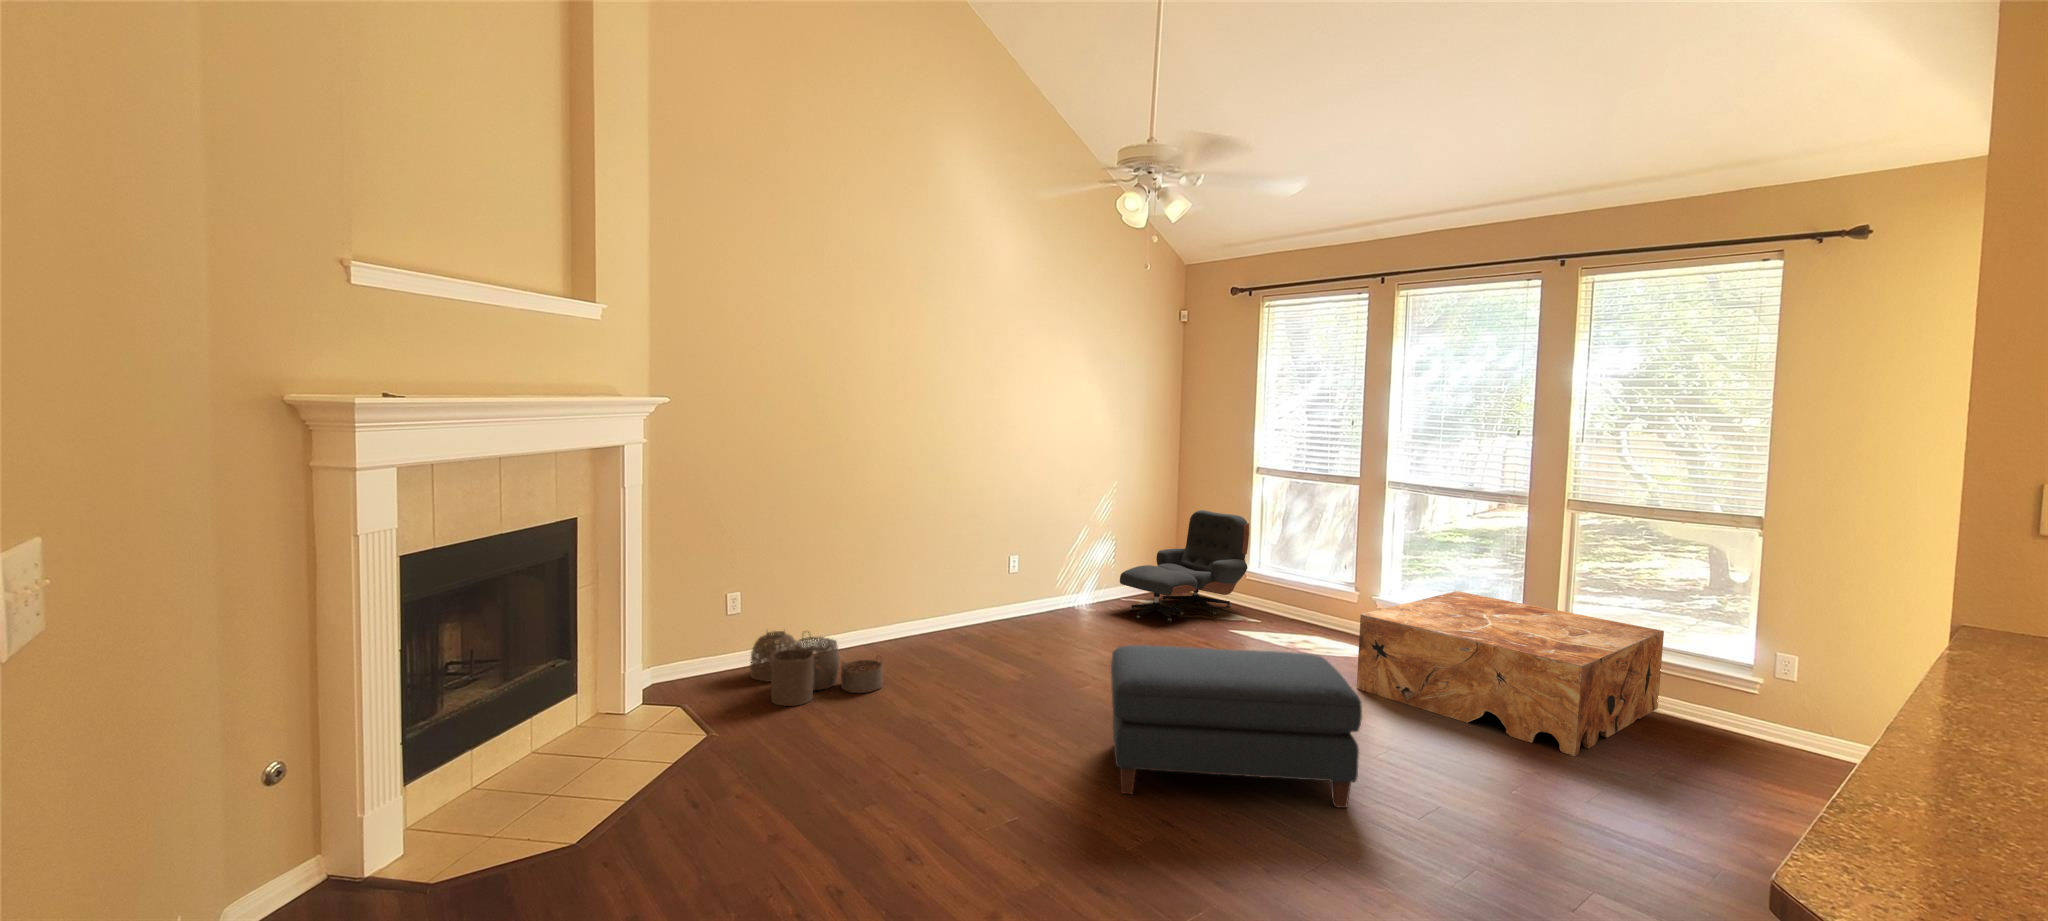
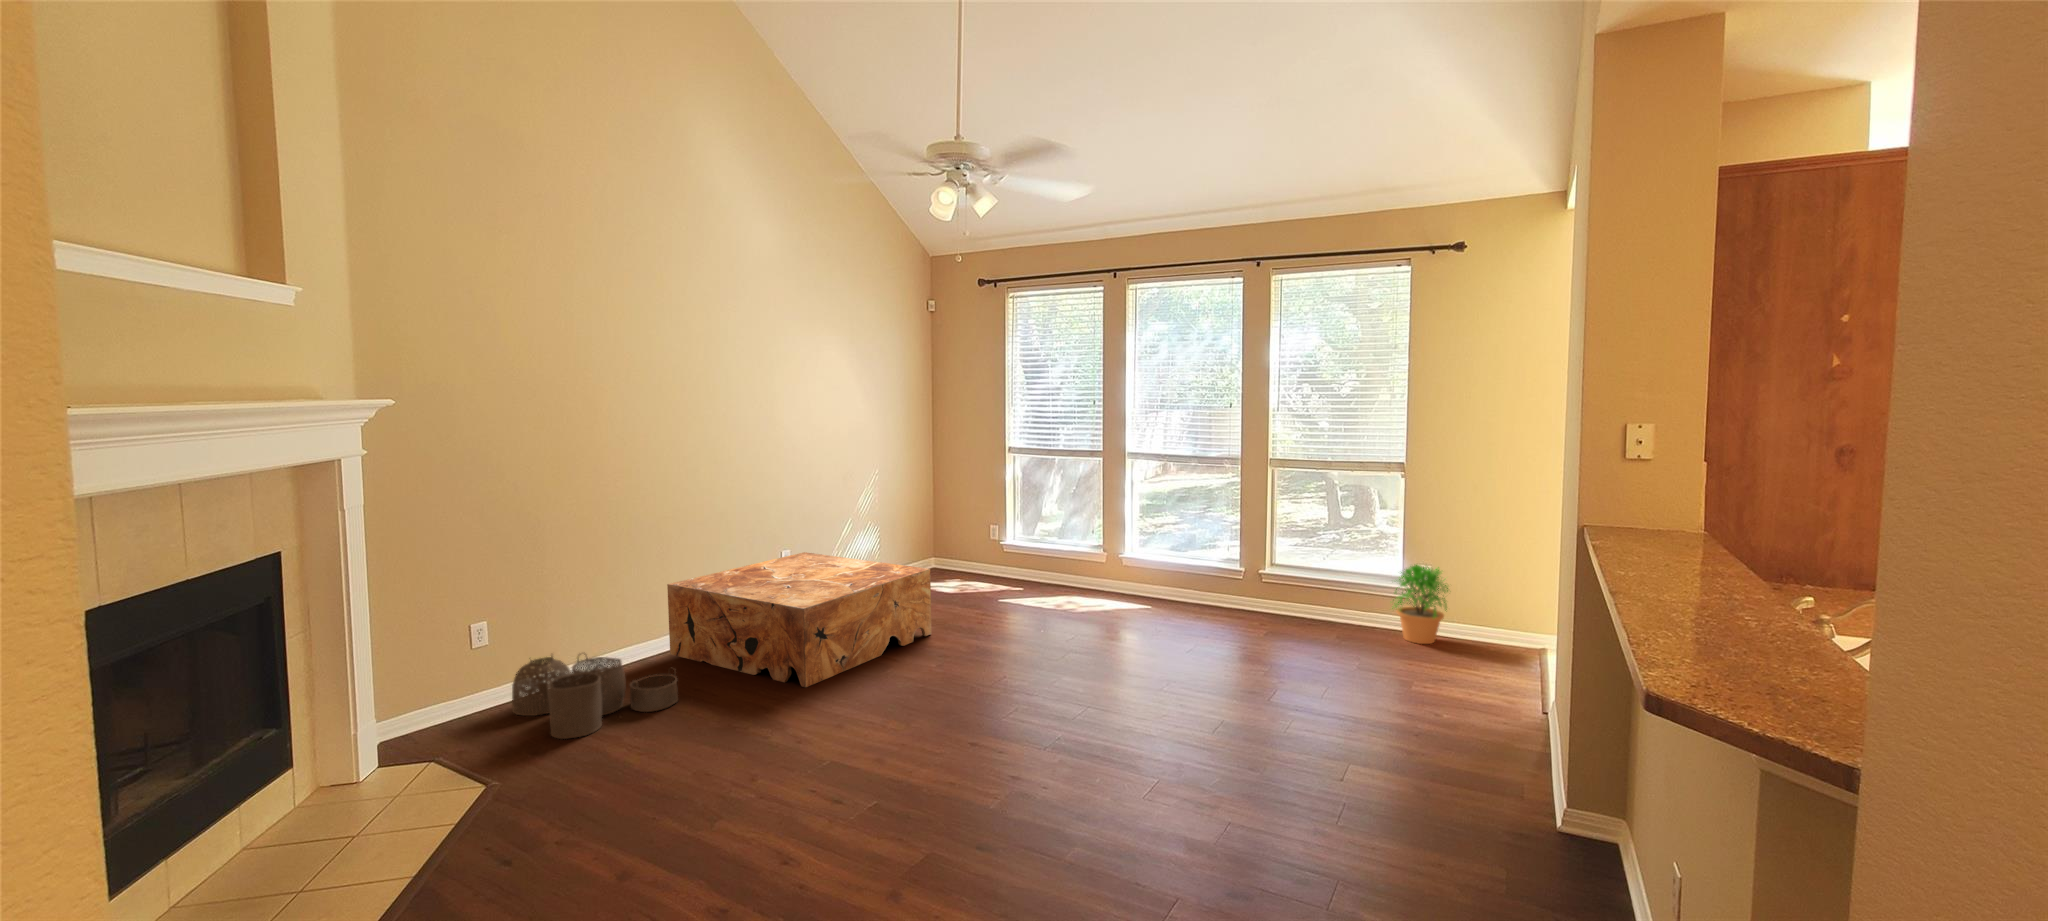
lounge chair: present [1120,510,1249,621] -> none [892,490,1008,598]
coffee table: present [1357,591,1664,756] -> present [667,552,931,688]
ottoman: present [1111,645,1362,808] -> none [933,609,1166,763]
potted plant: none [1724,648,1826,758] -> present [1392,565,1448,644]

